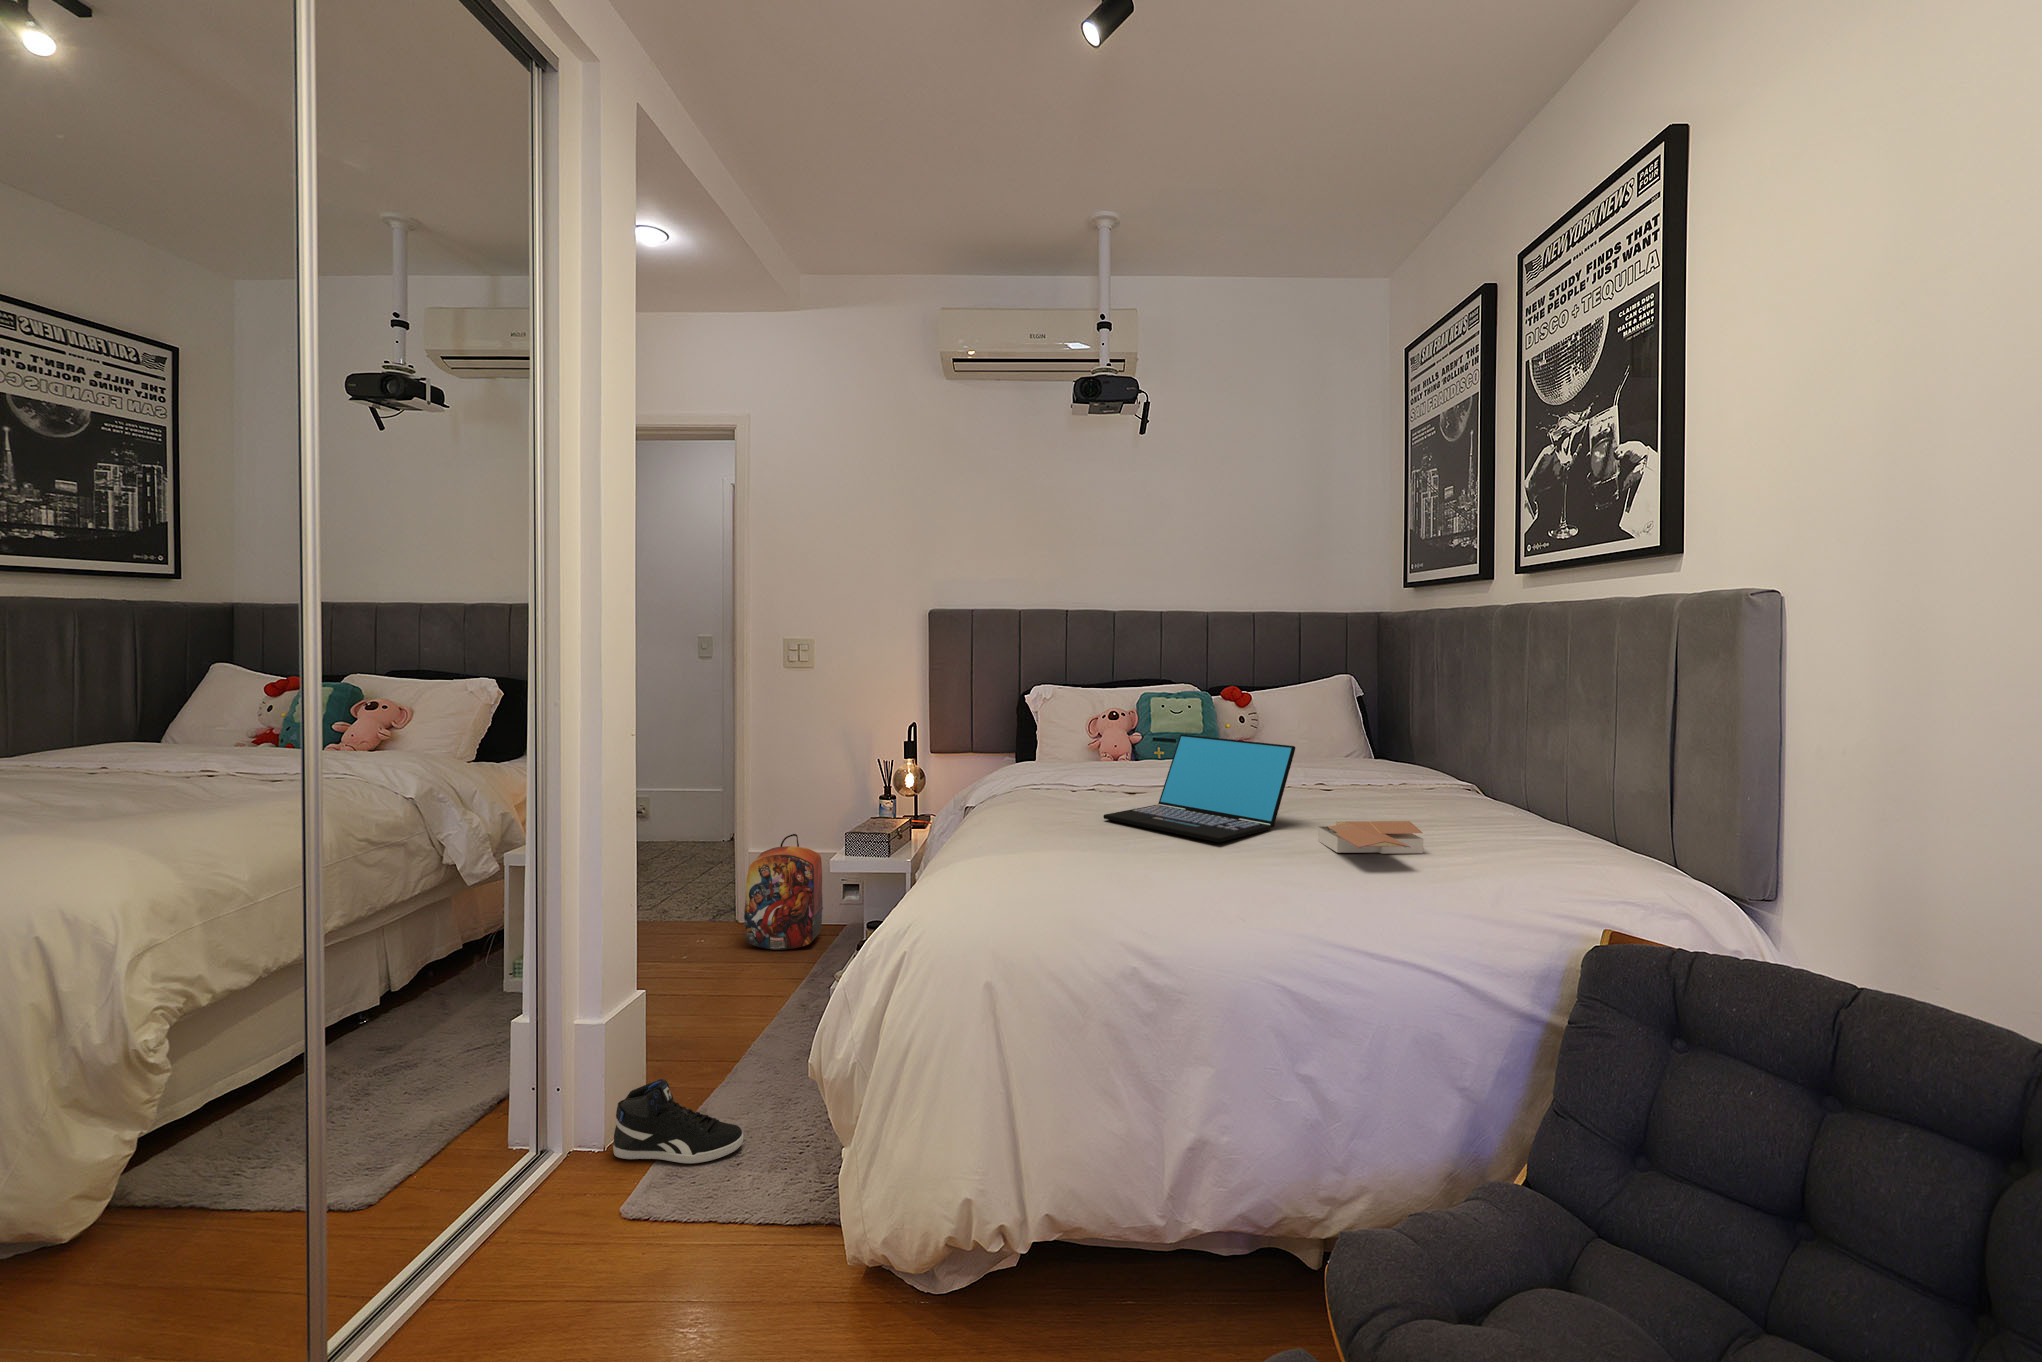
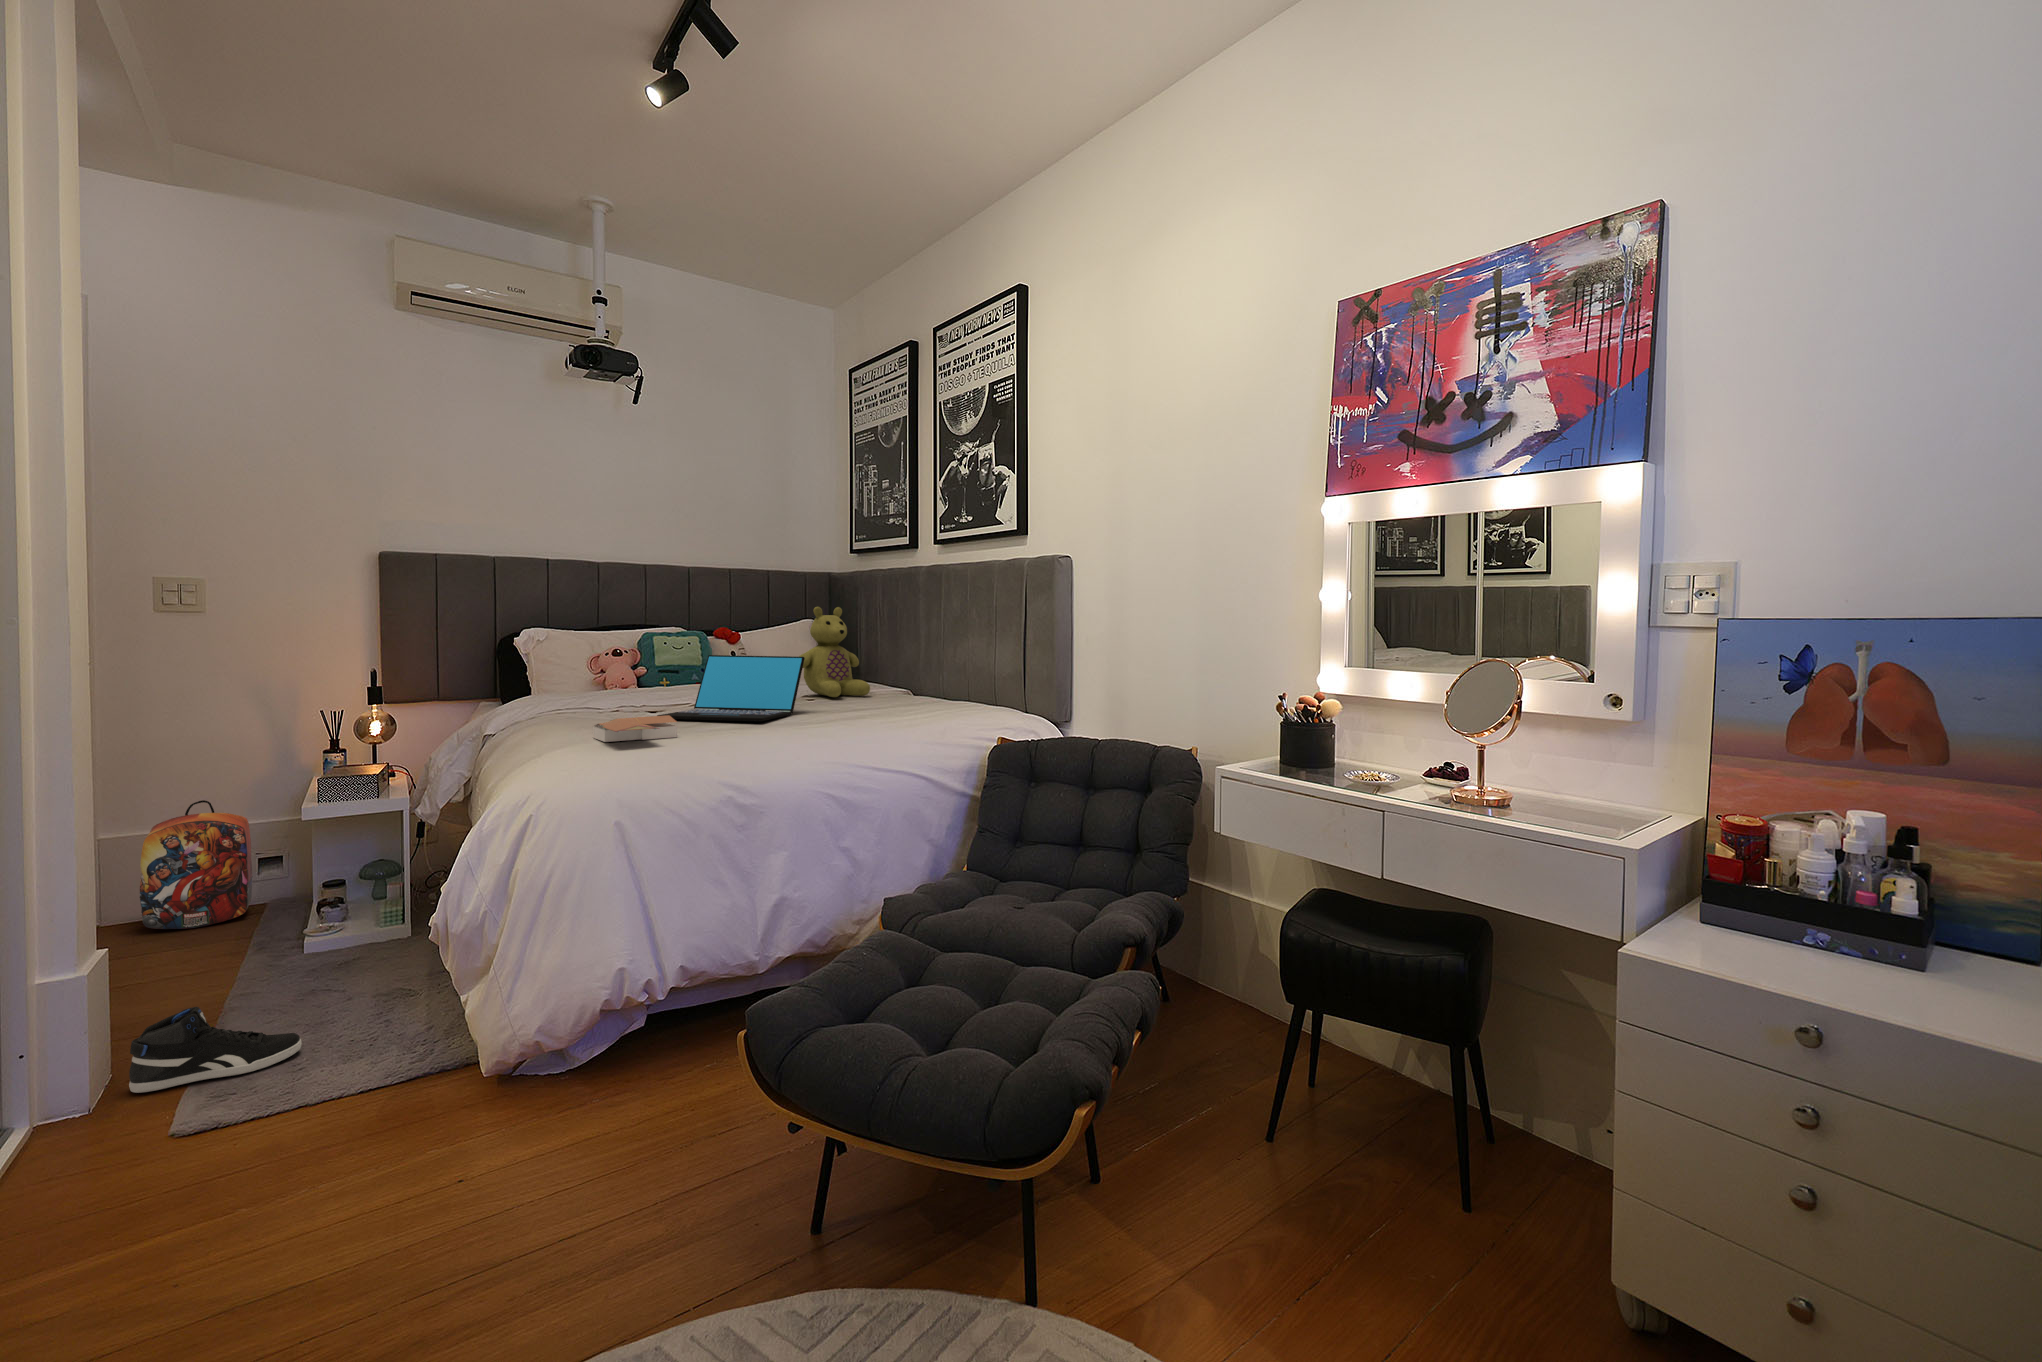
stuffed bear: none [1301,668,1406,797] -> present [800,607,870,697]
book: present [1318,821,1423,854] -> present [593,715,677,742]

